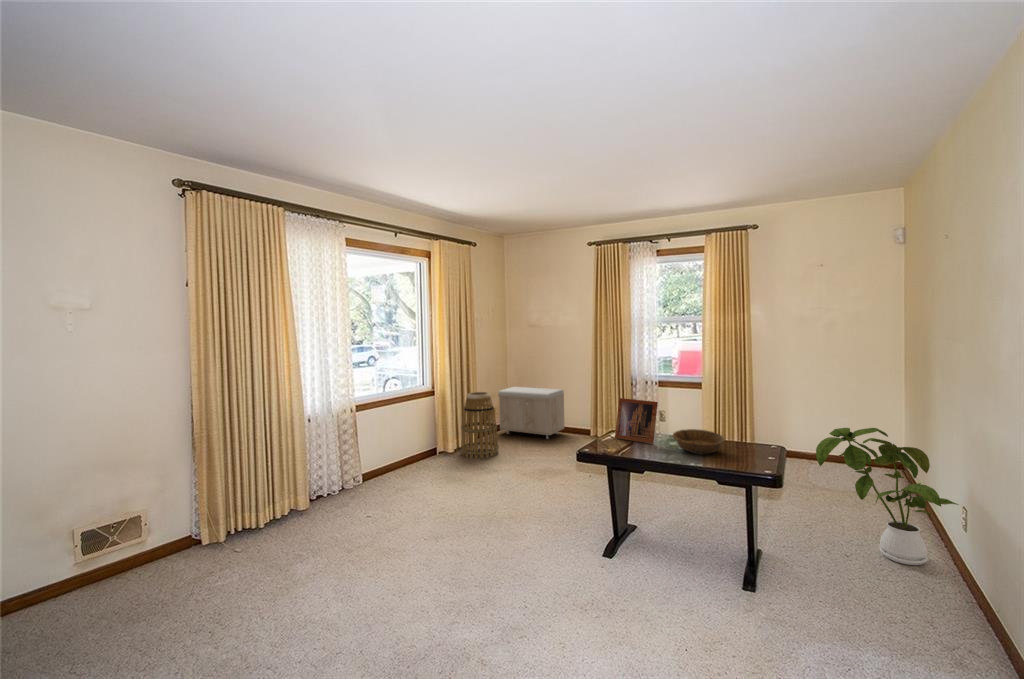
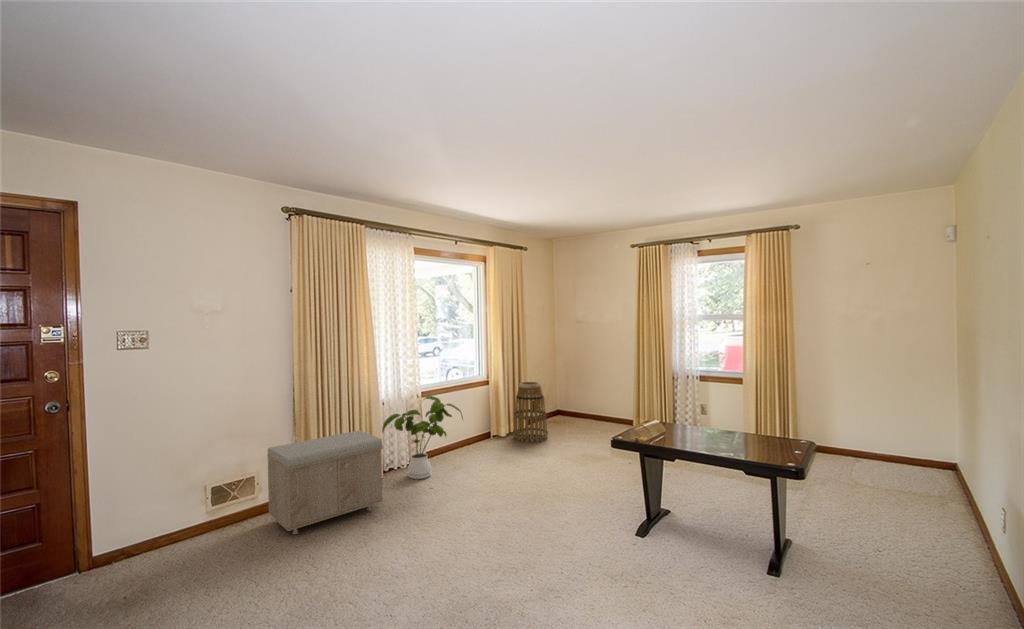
storage bench: present [498,387,564,439] -> present [268,431,383,534]
picture frame: present [615,398,658,444] -> none [649,391,687,434]
house plant: present [816,428,959,565] -> present [382,396,463,479]
decorative bowl: present [673,429,725,454] -> none [699,421,747,444]

